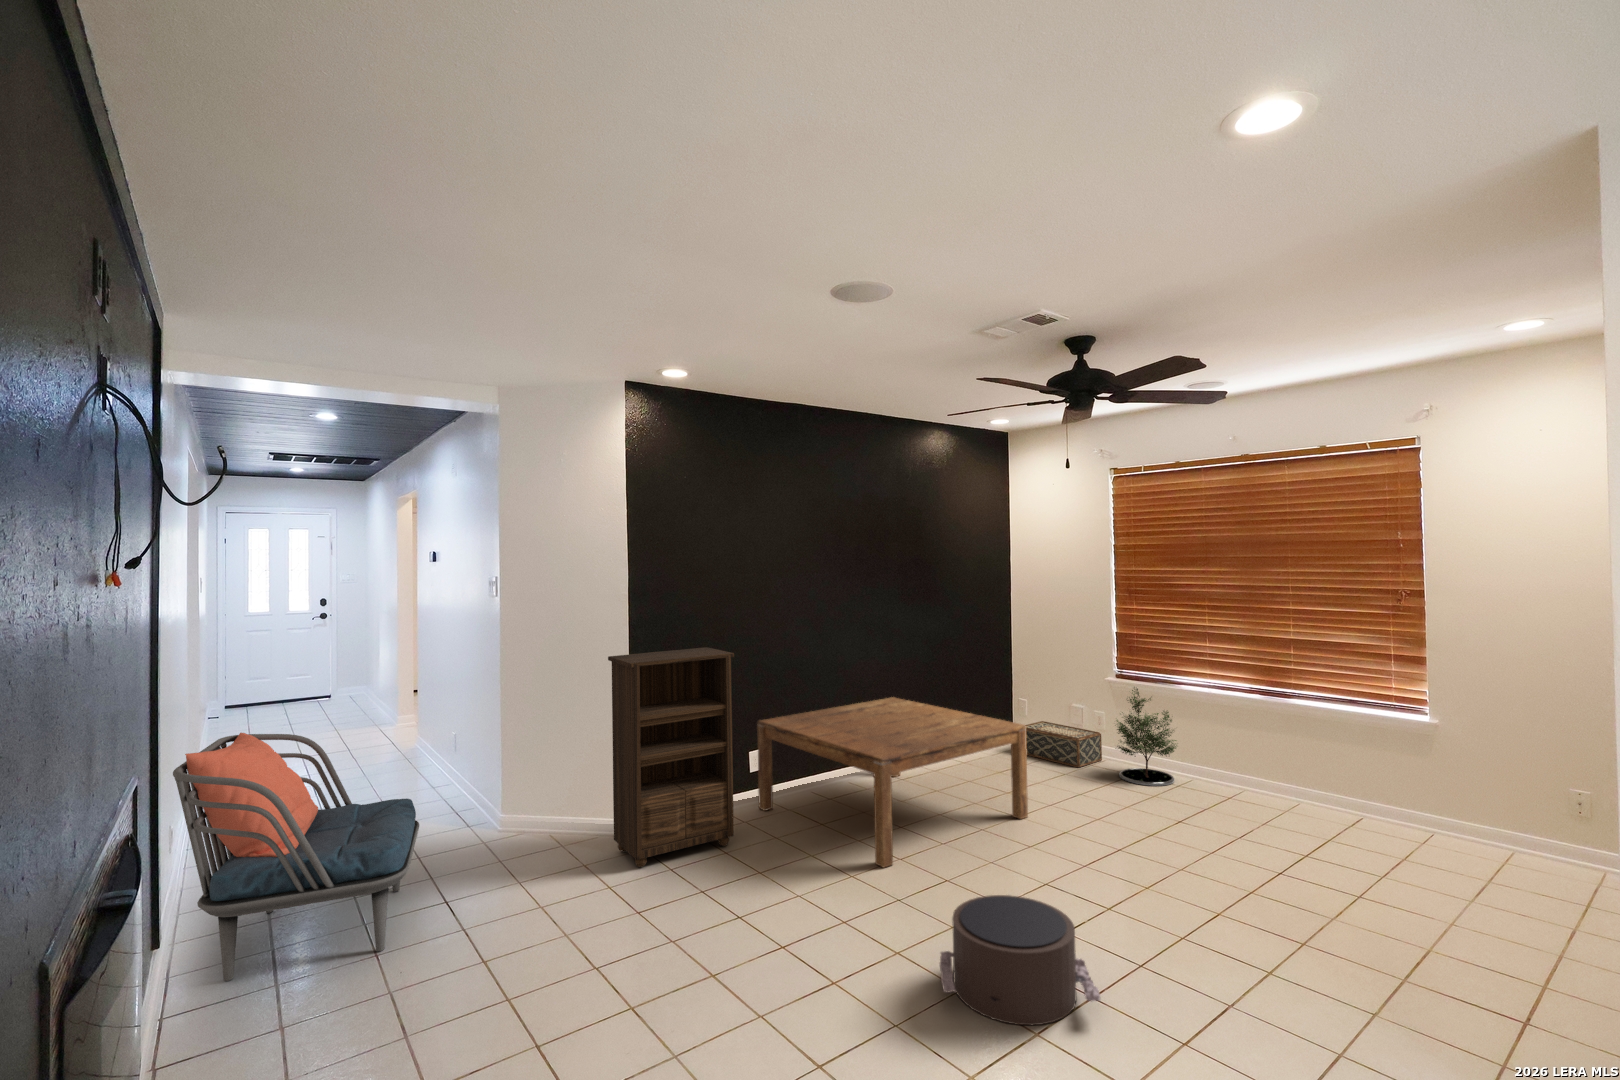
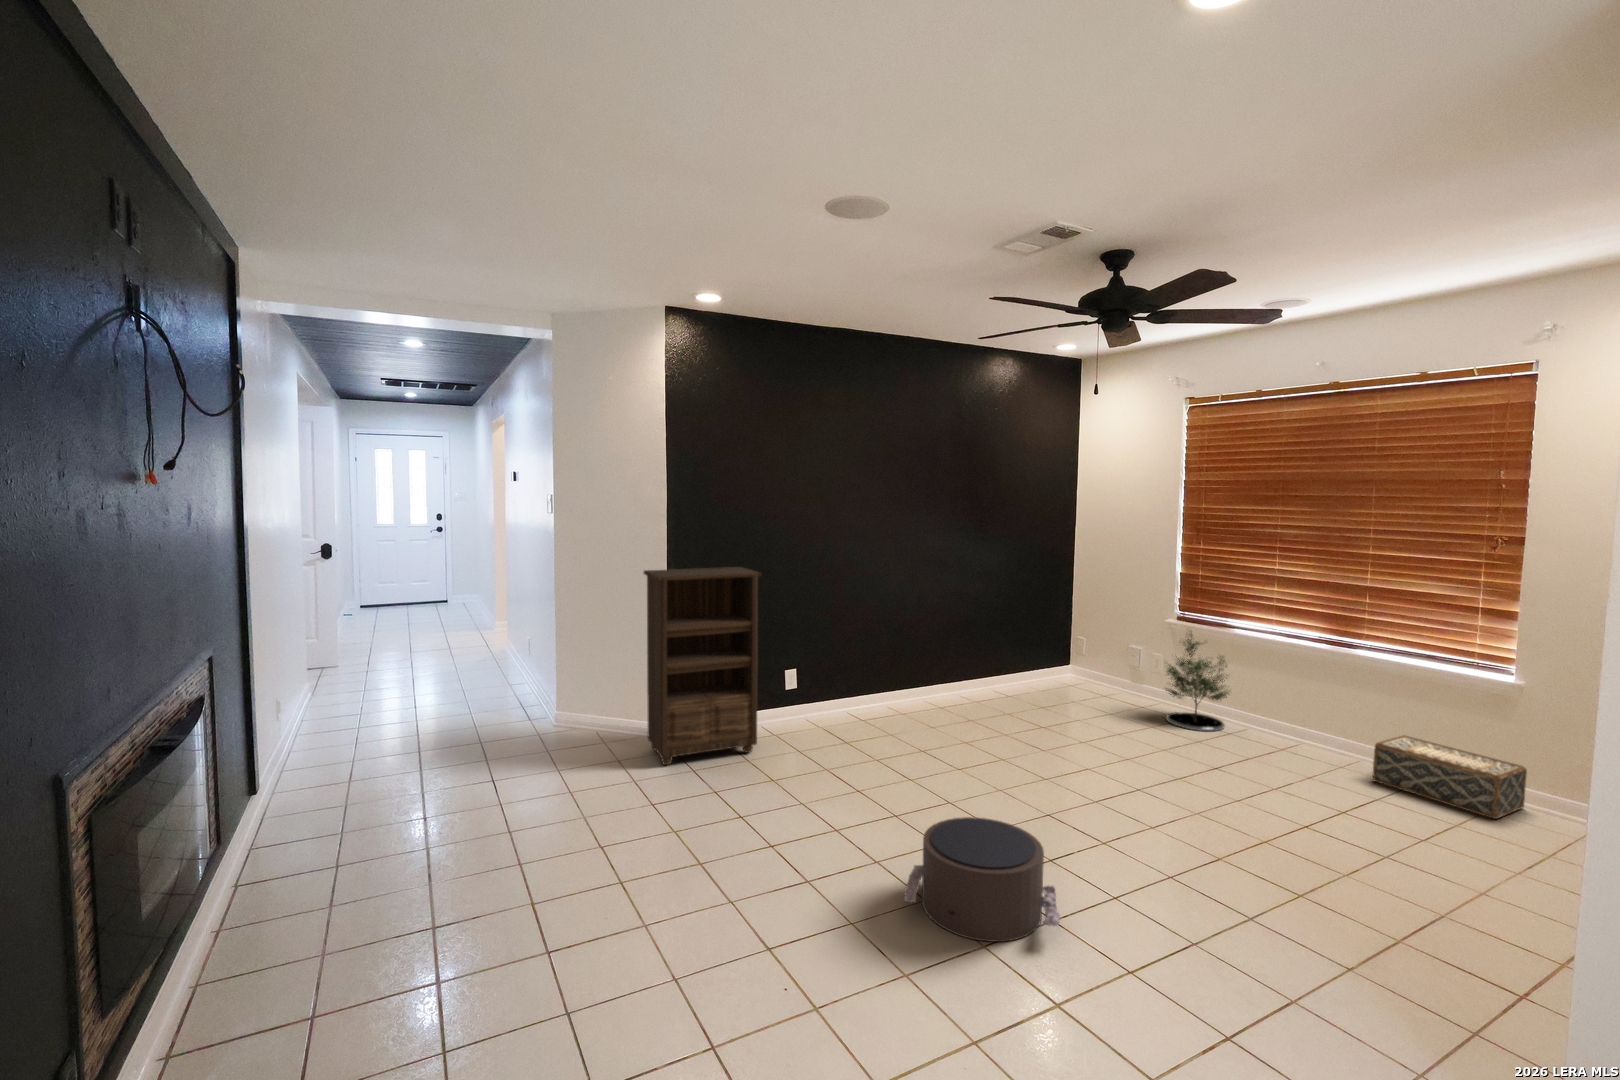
coffee table: present [757,697,1028,868] -> none [792,626,1057,785]
woven basket: present [1025,721,1102,767] -> present [1373,735,1527,819]
armchair: present [173,733,419,981] -> none [251,620,472,827]

